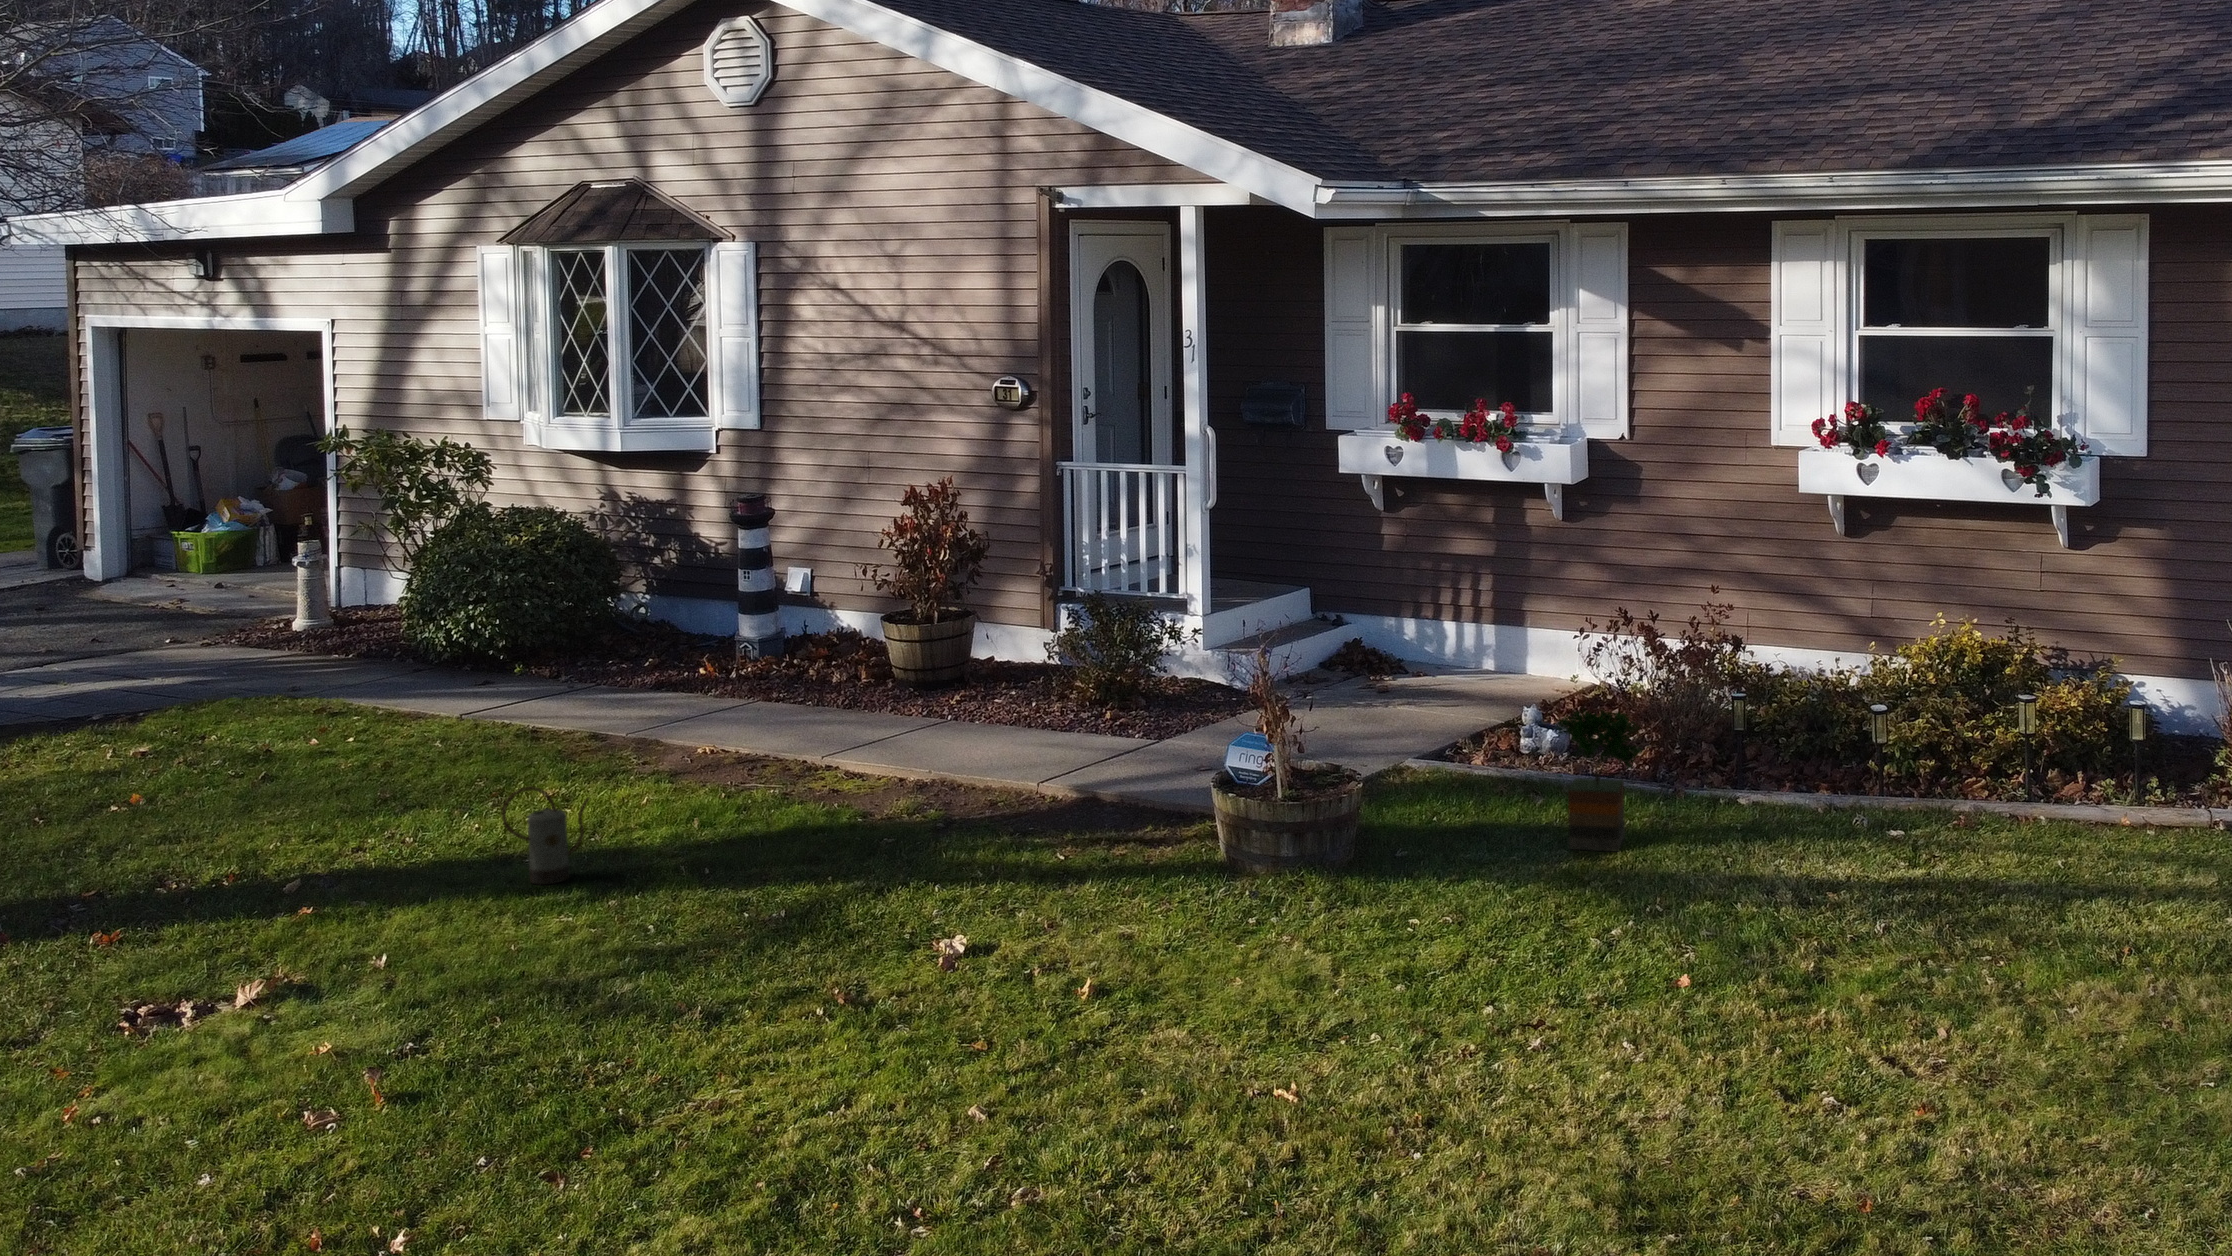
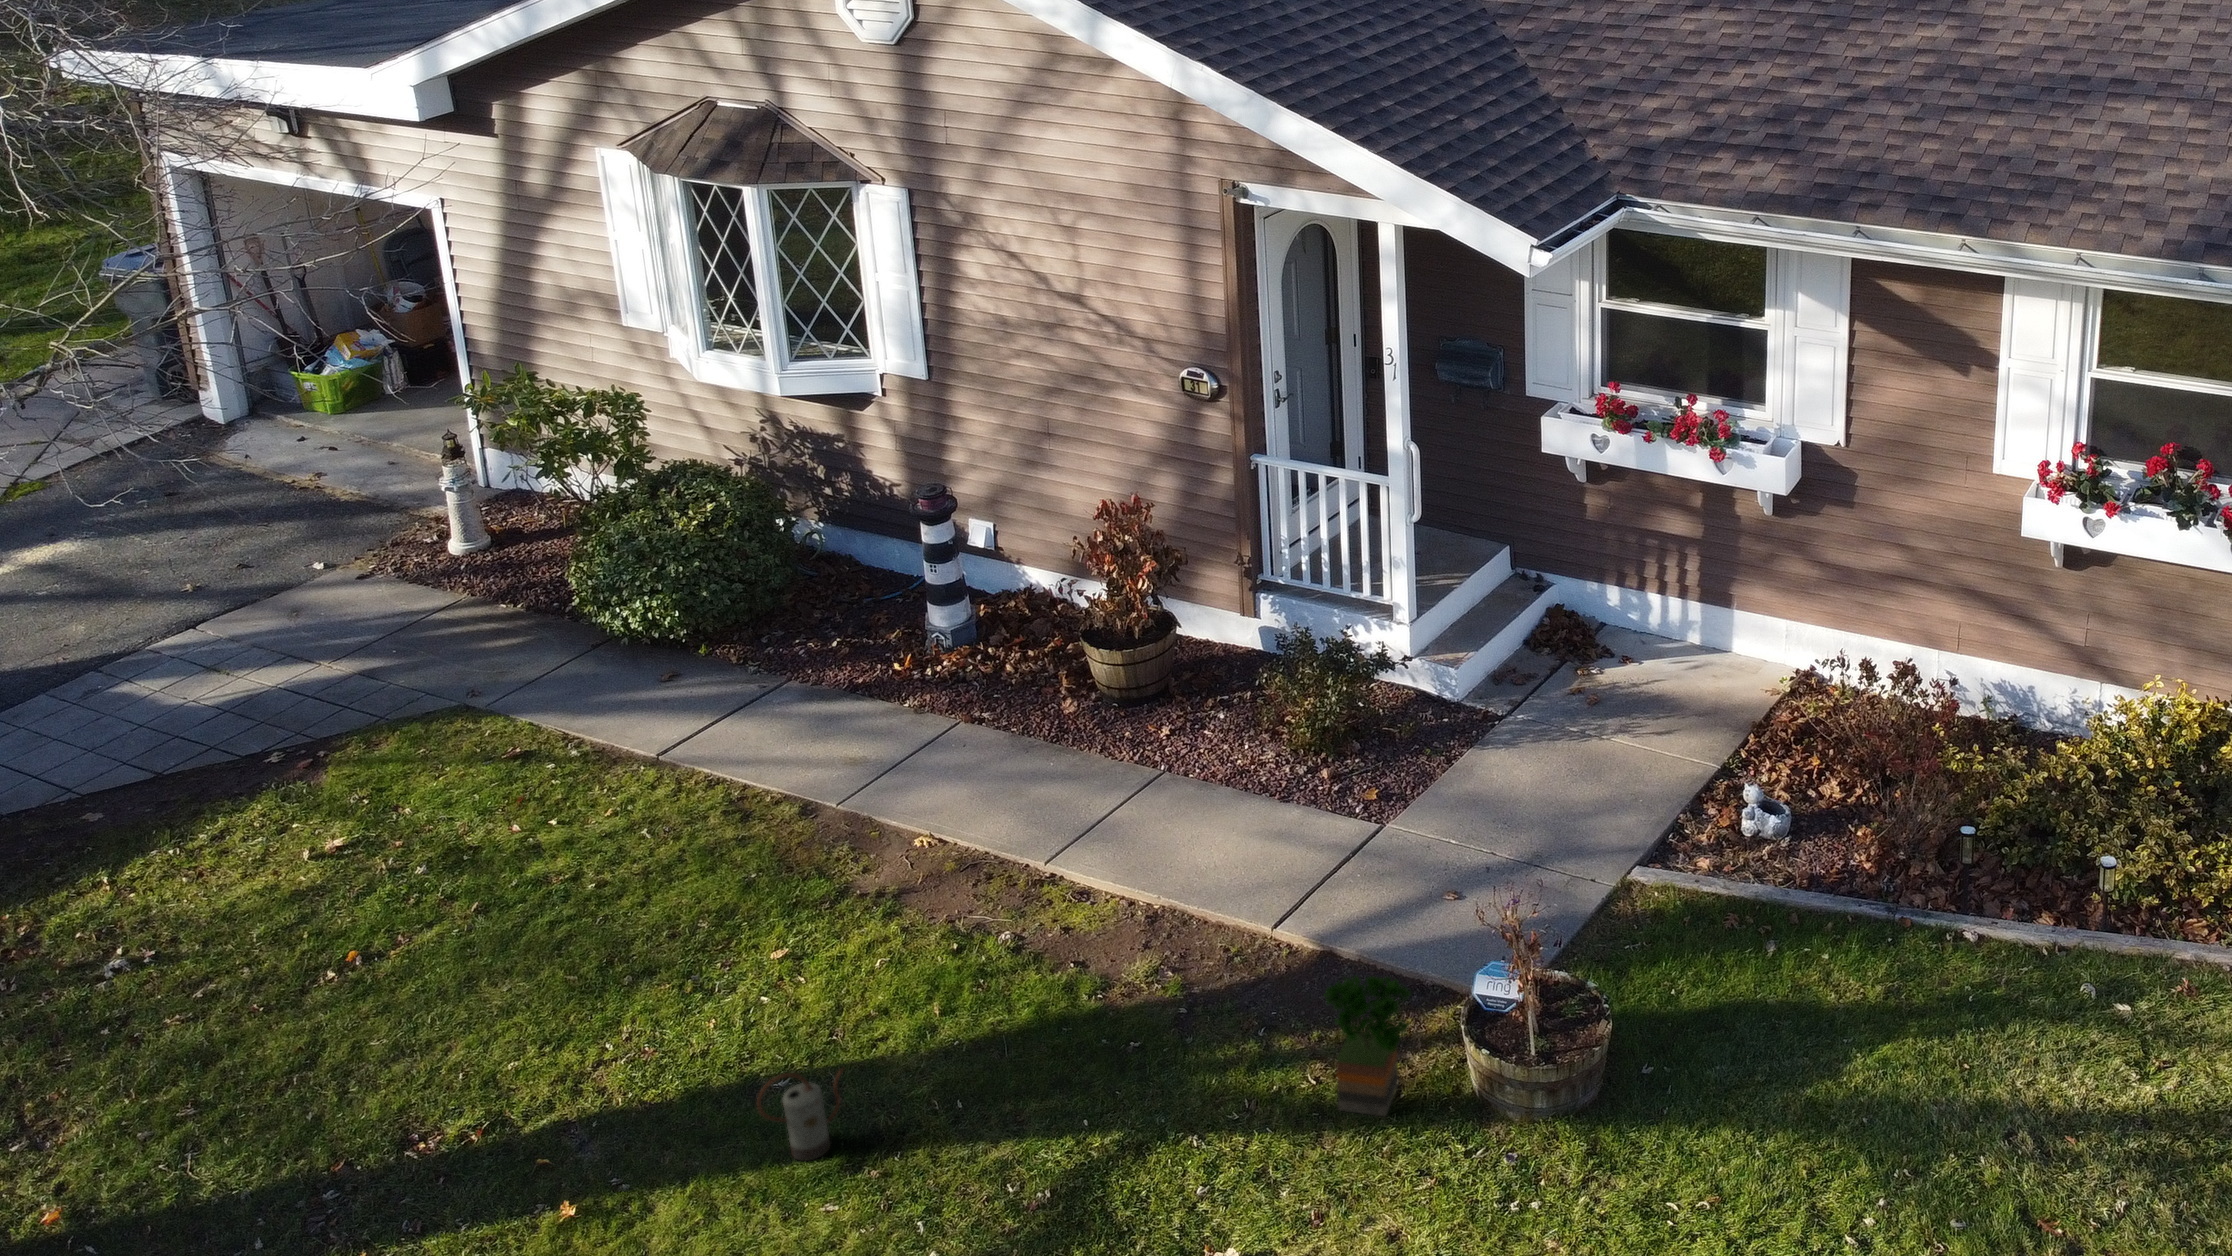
potted tree: present [1556,710,1642,852] -> present [1324,976,1410,1116]

